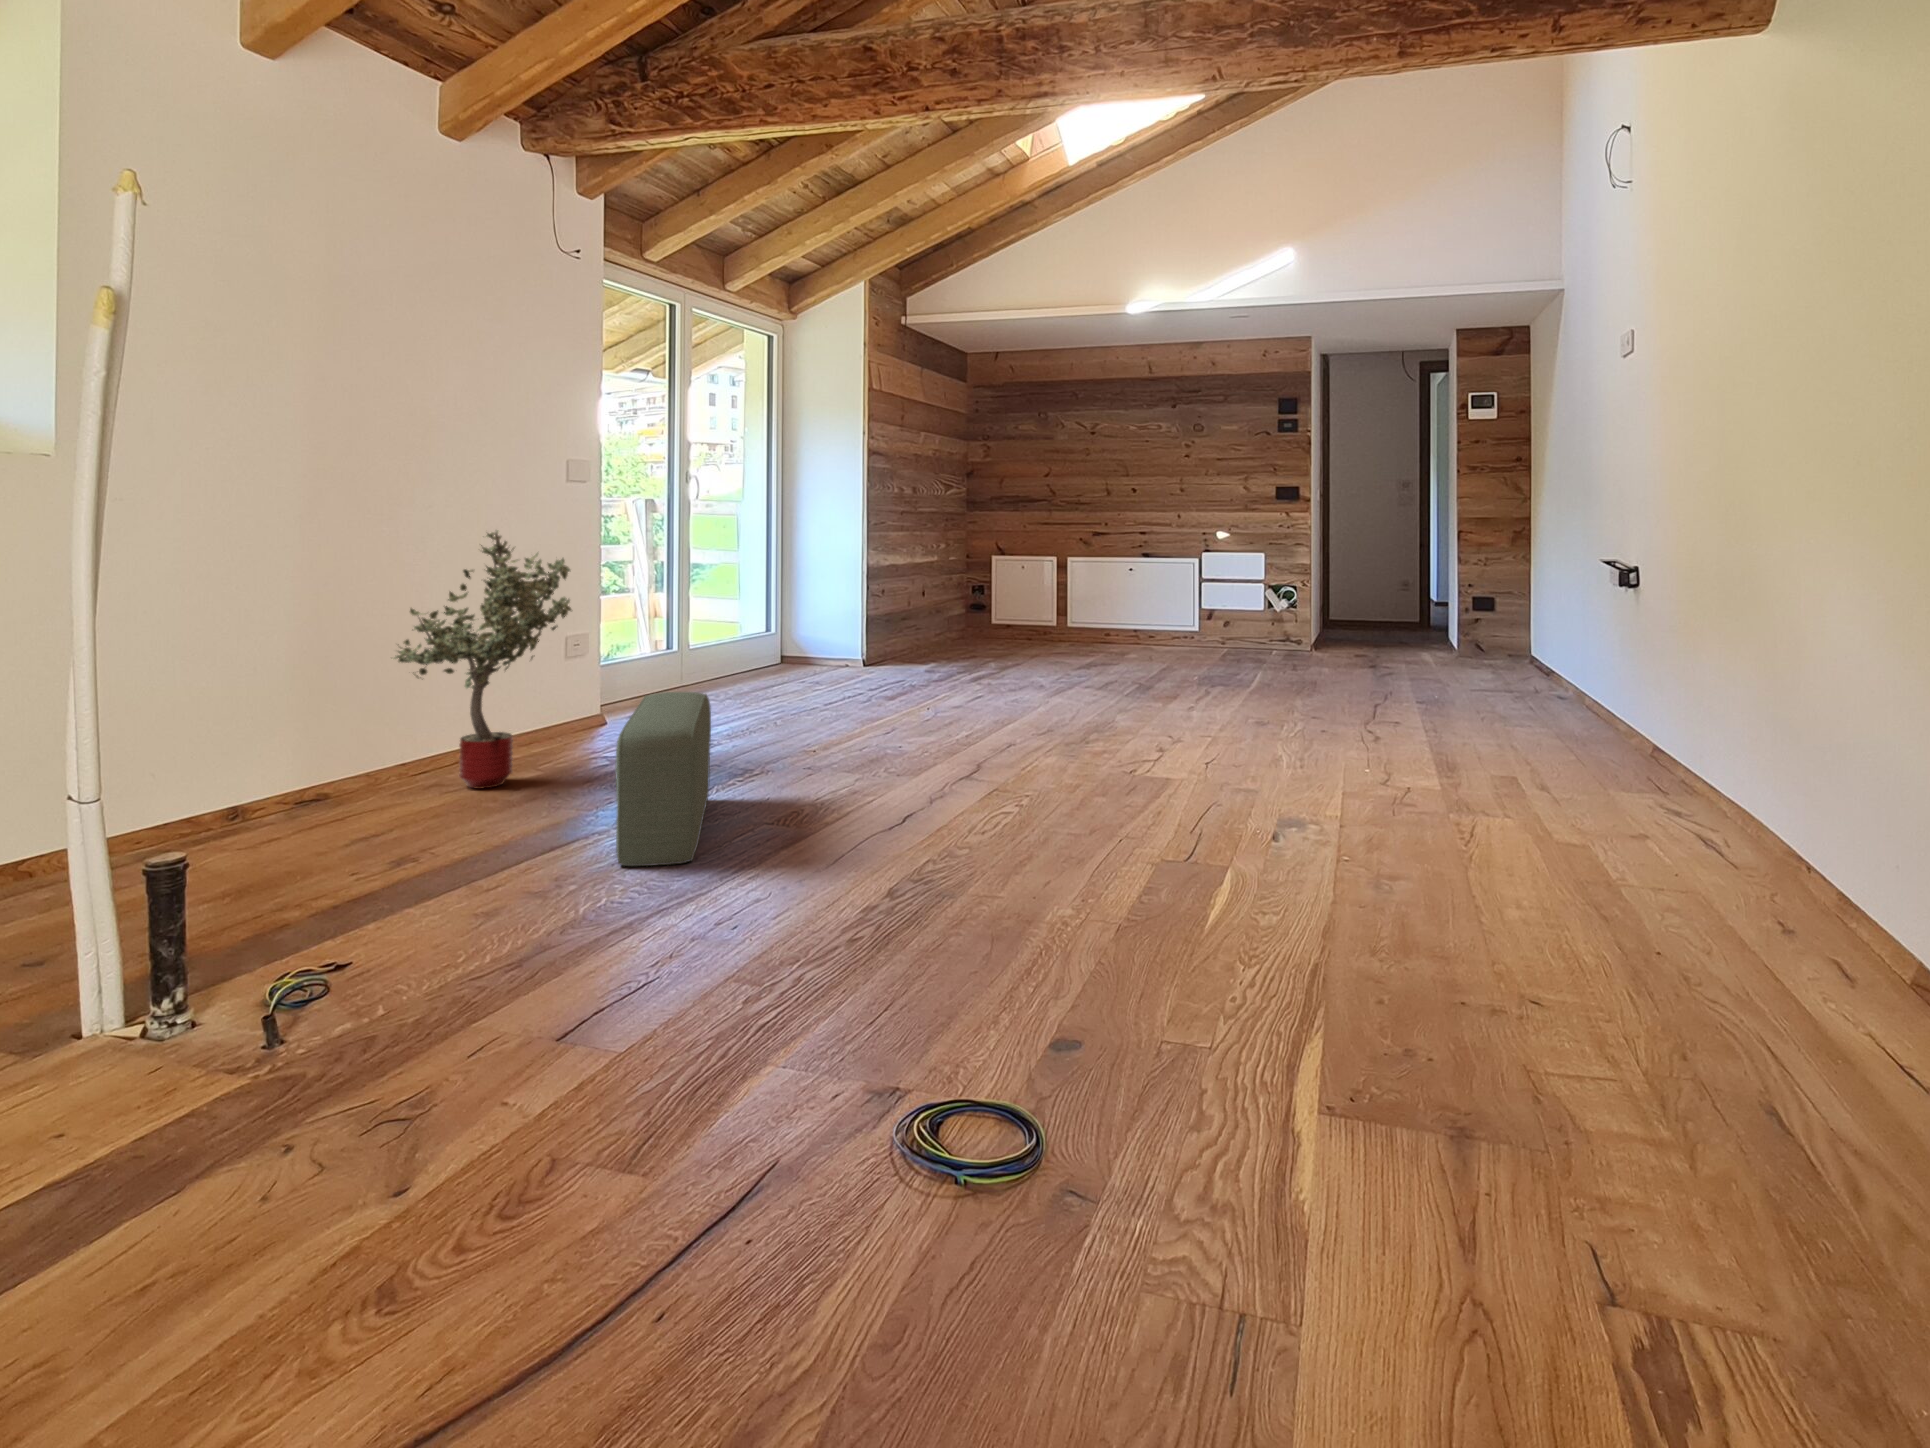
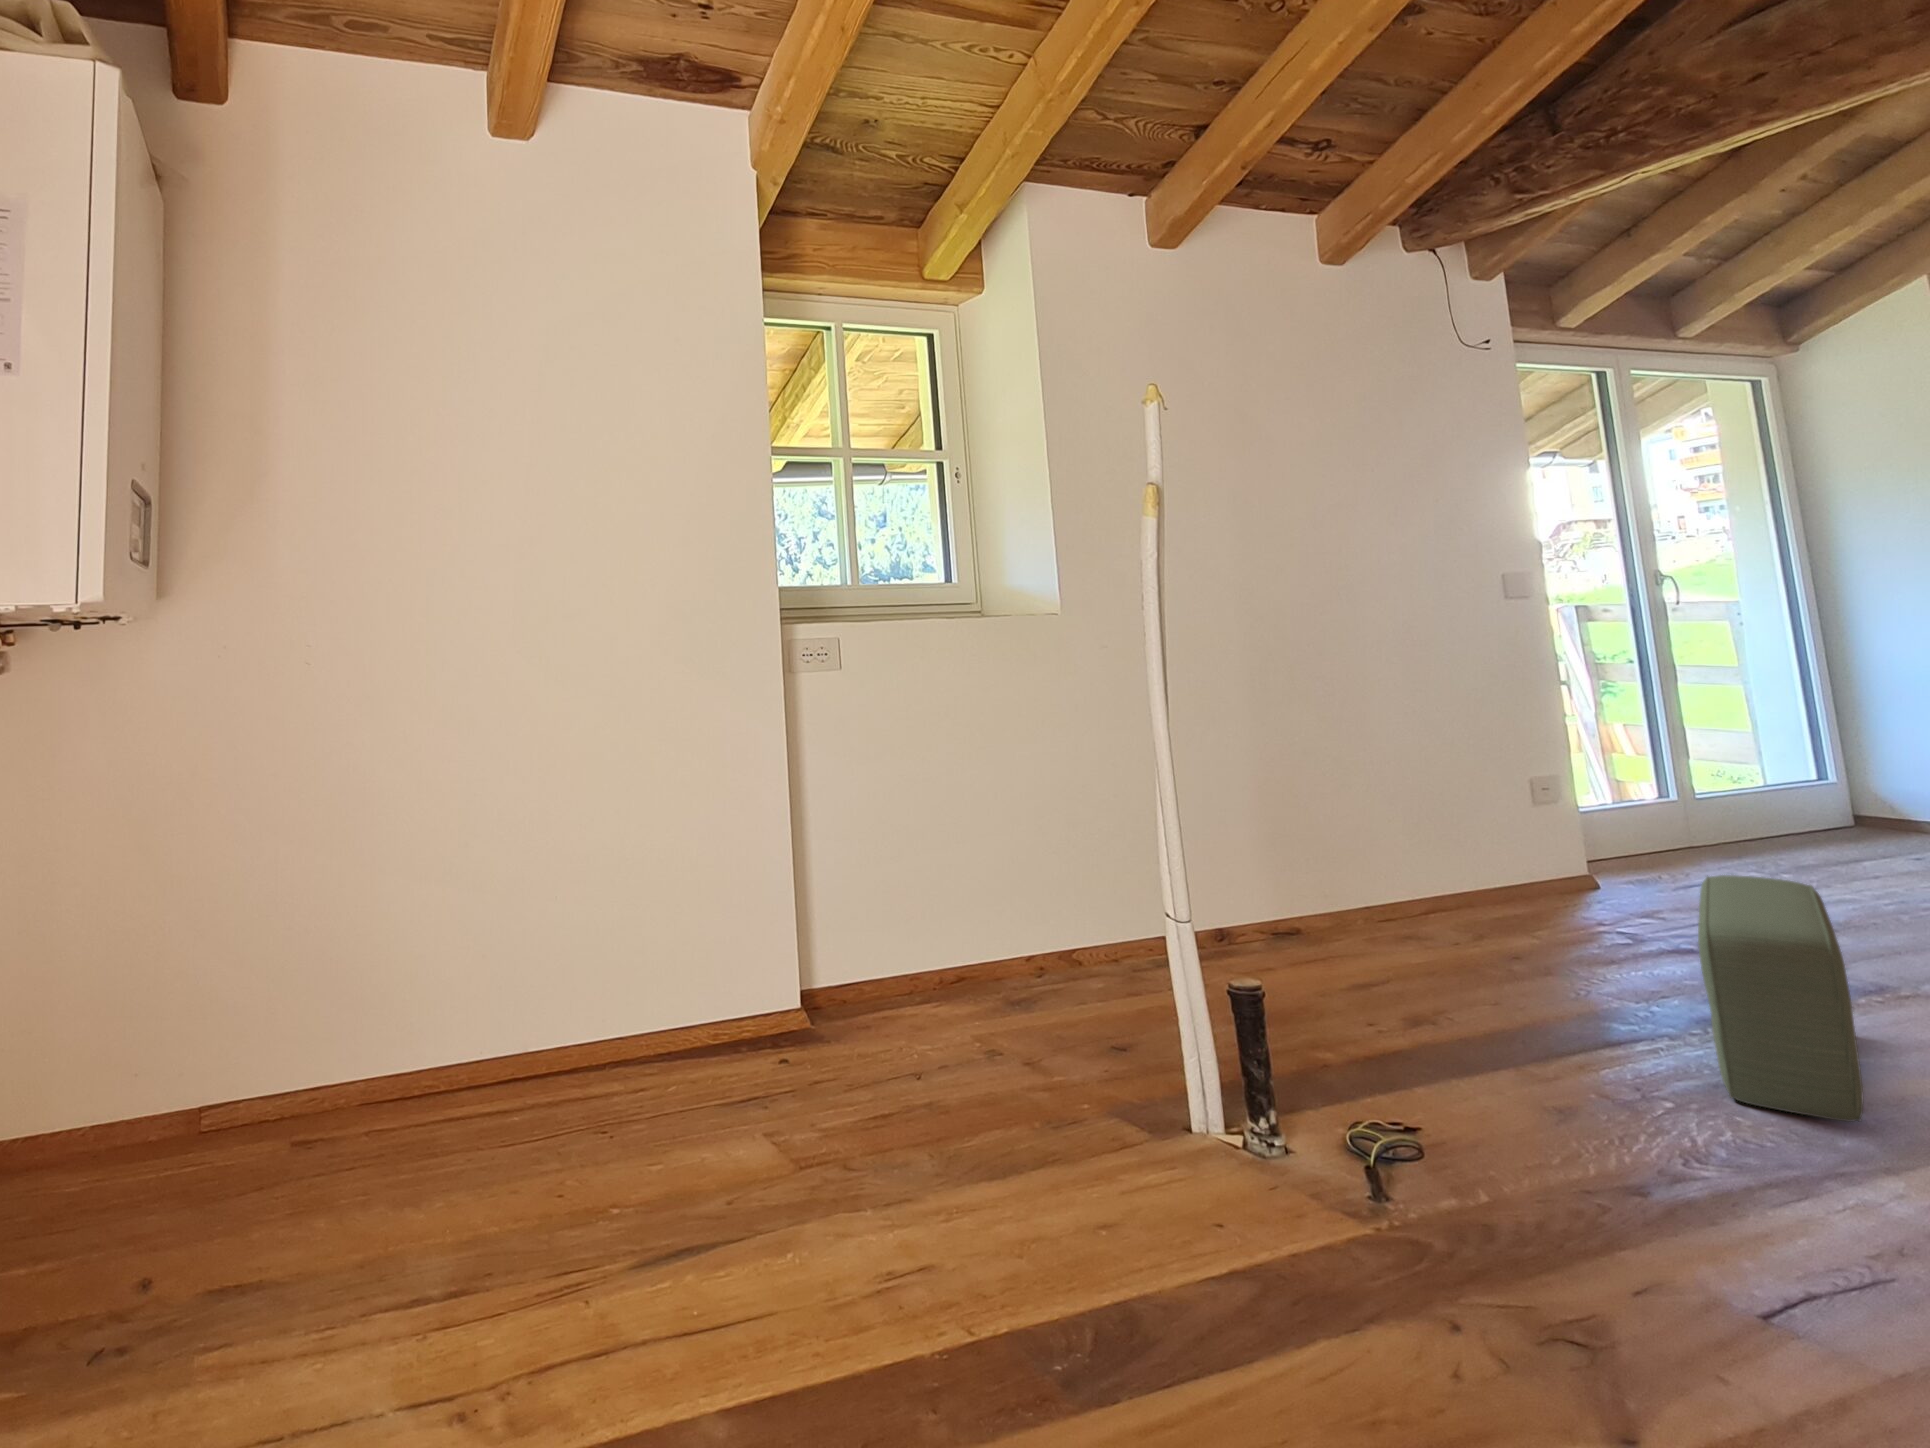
potted tree: present [393,530,571,789] -> none [1348,663,1556,956]

